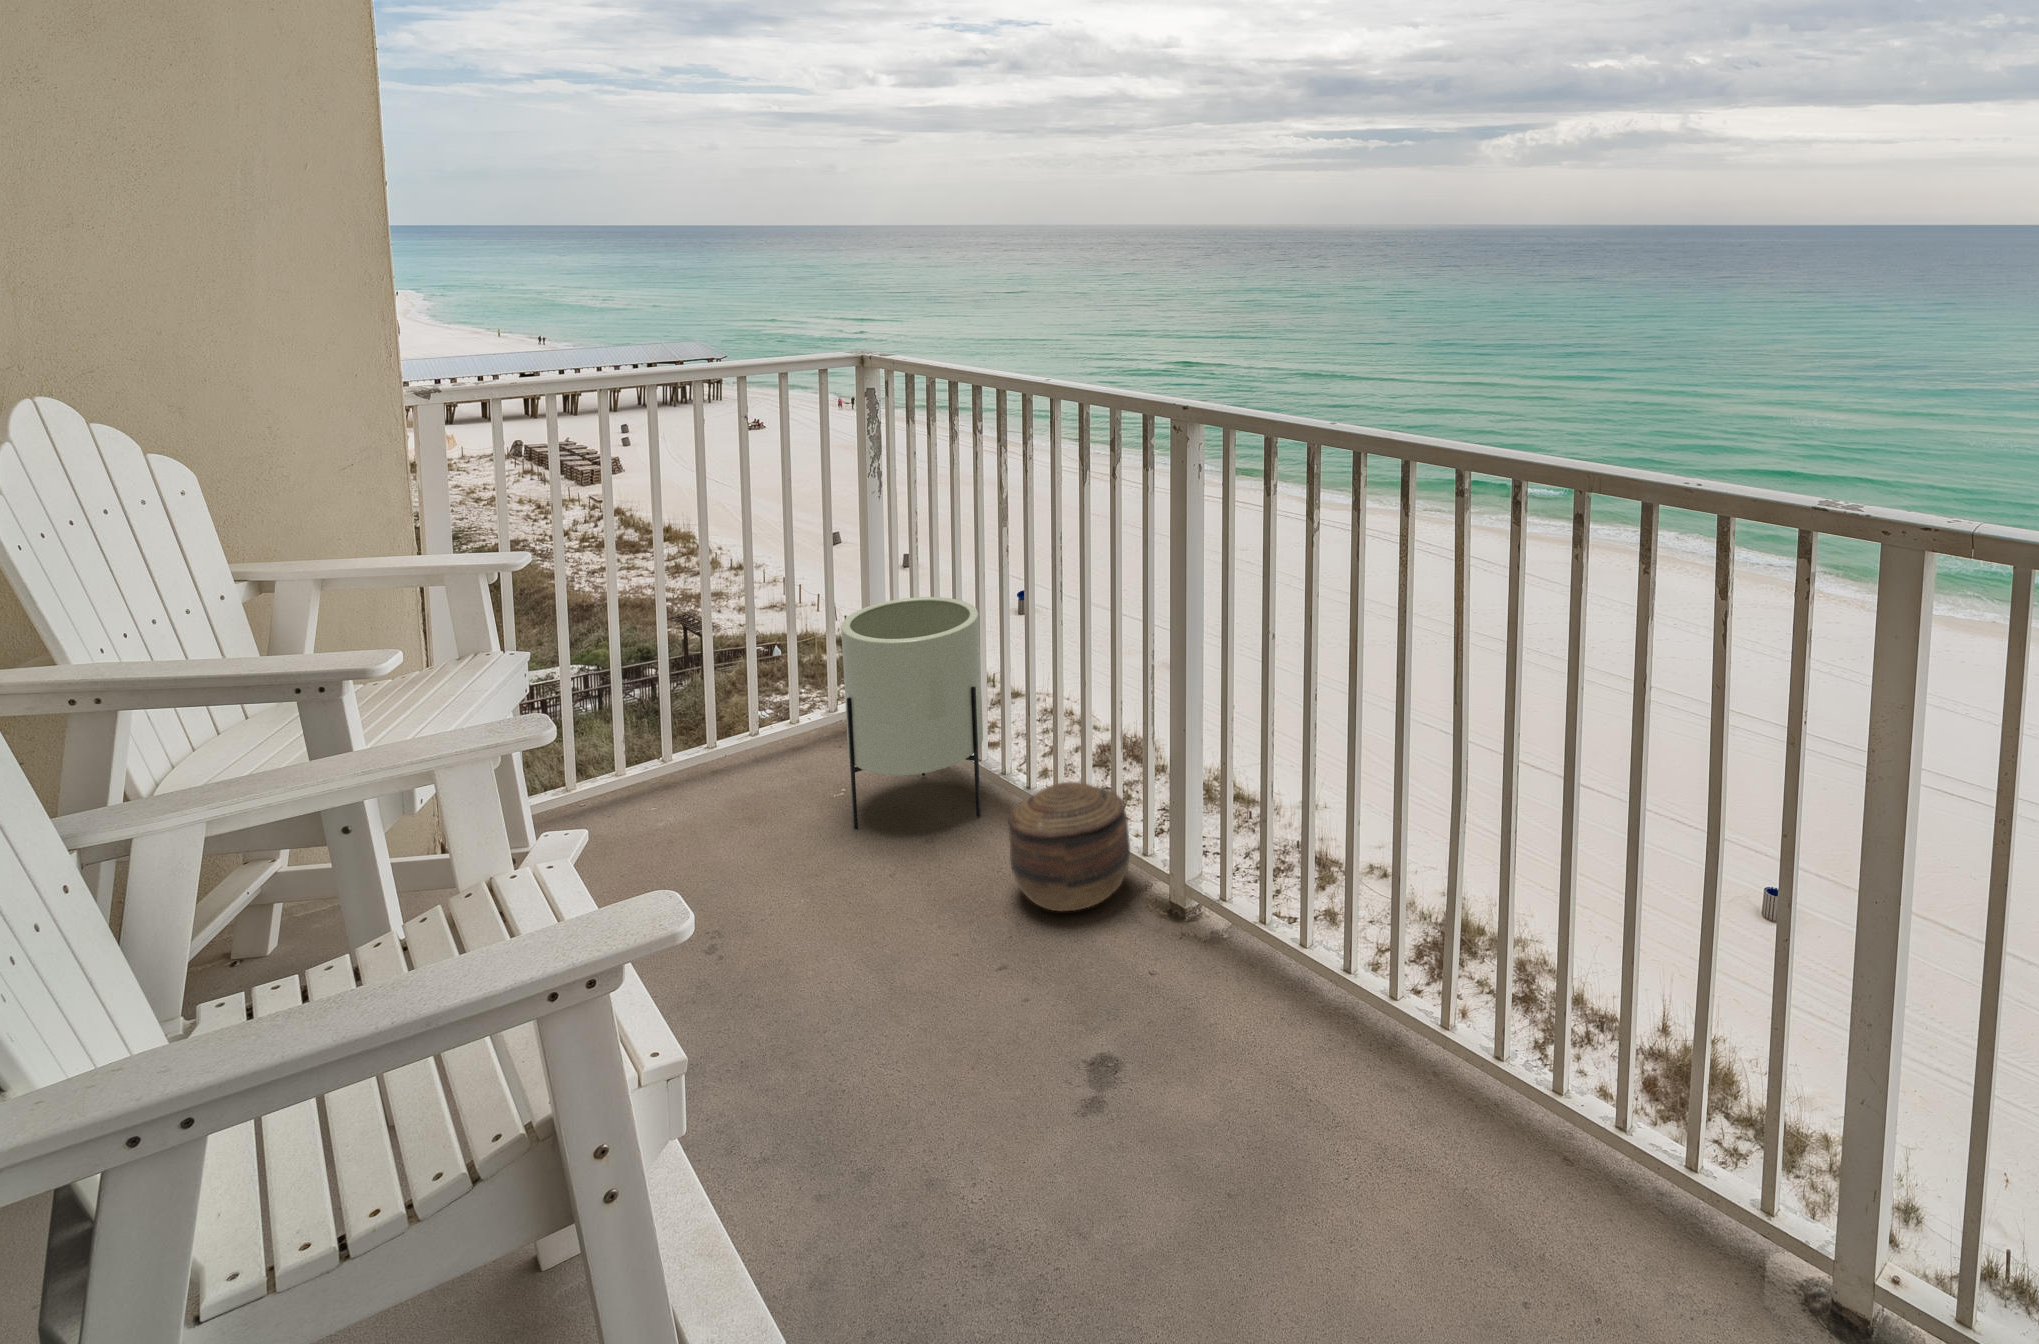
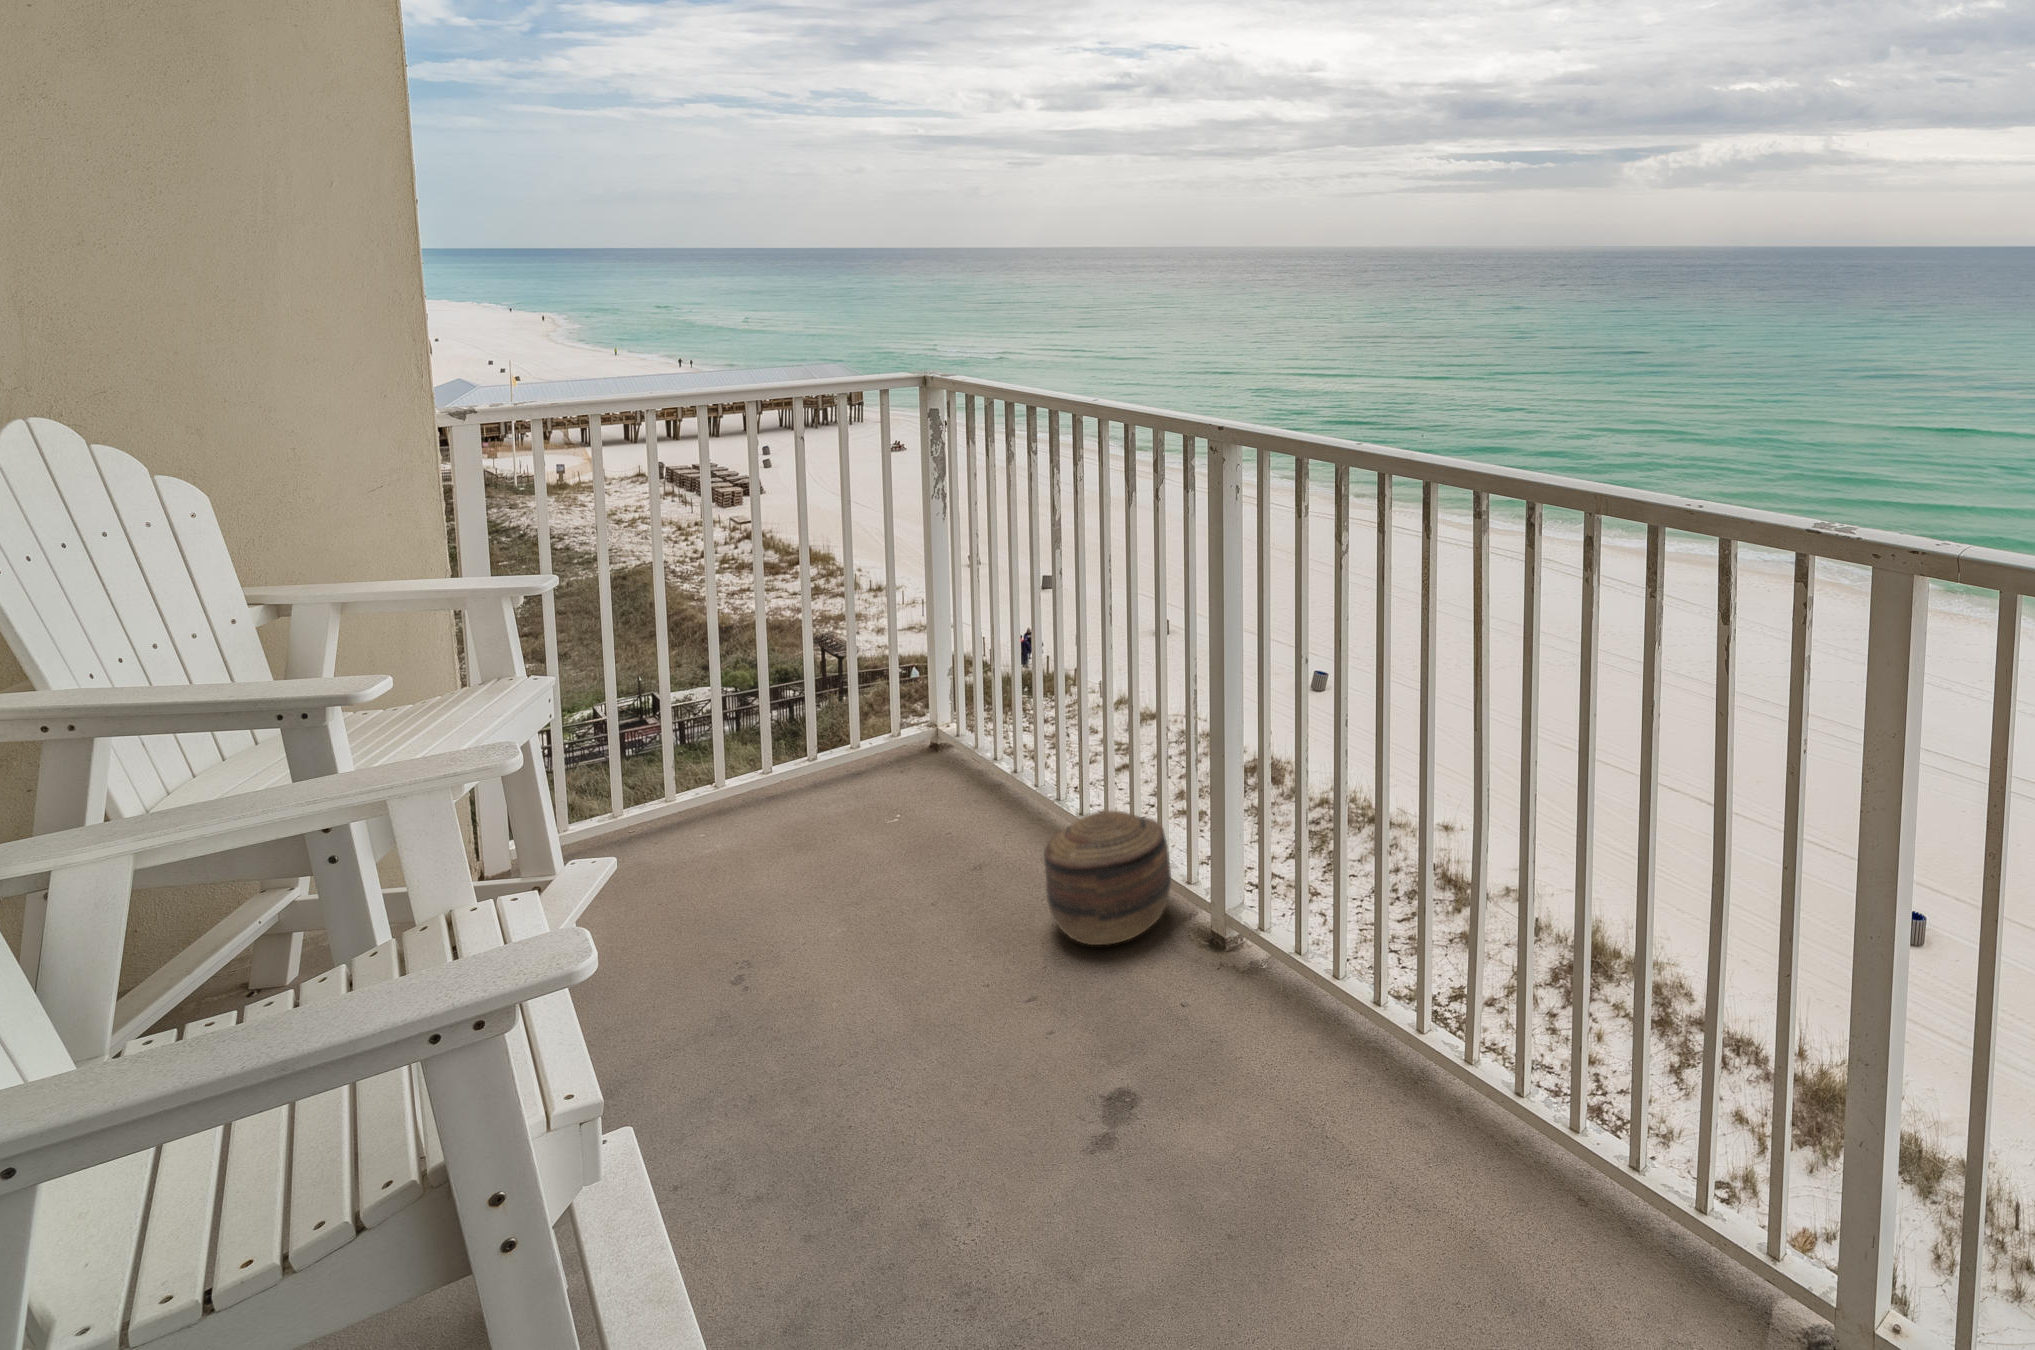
planter: present [841,597,983,830] -> none [890,620,1038,859]

